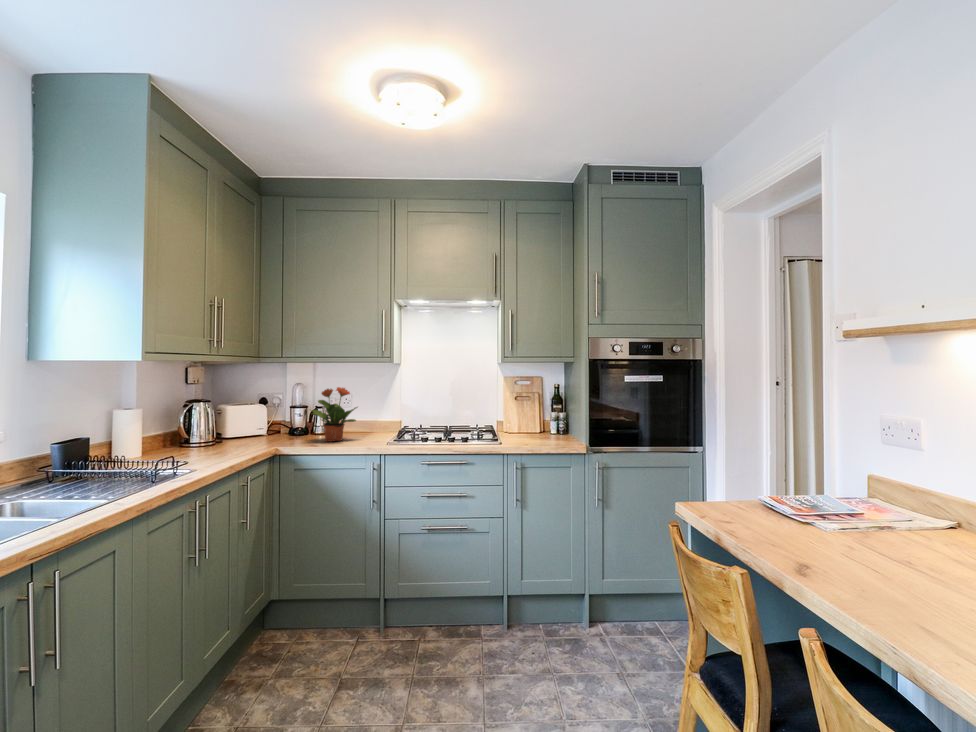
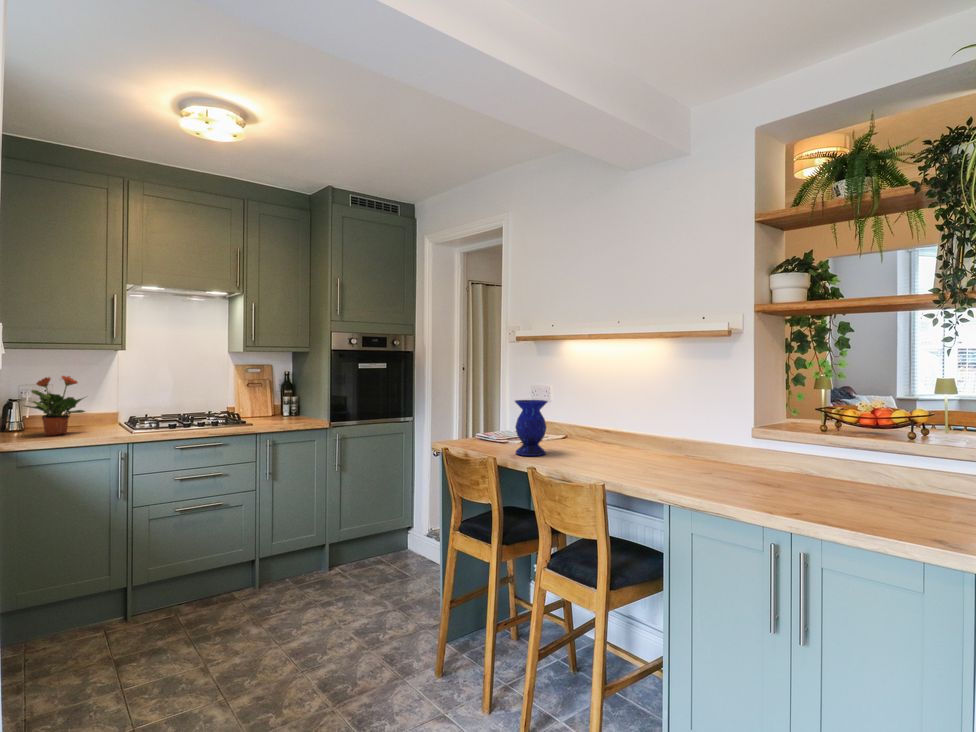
vase: none [847,442,935,567] -> present [515,400,548,456]

